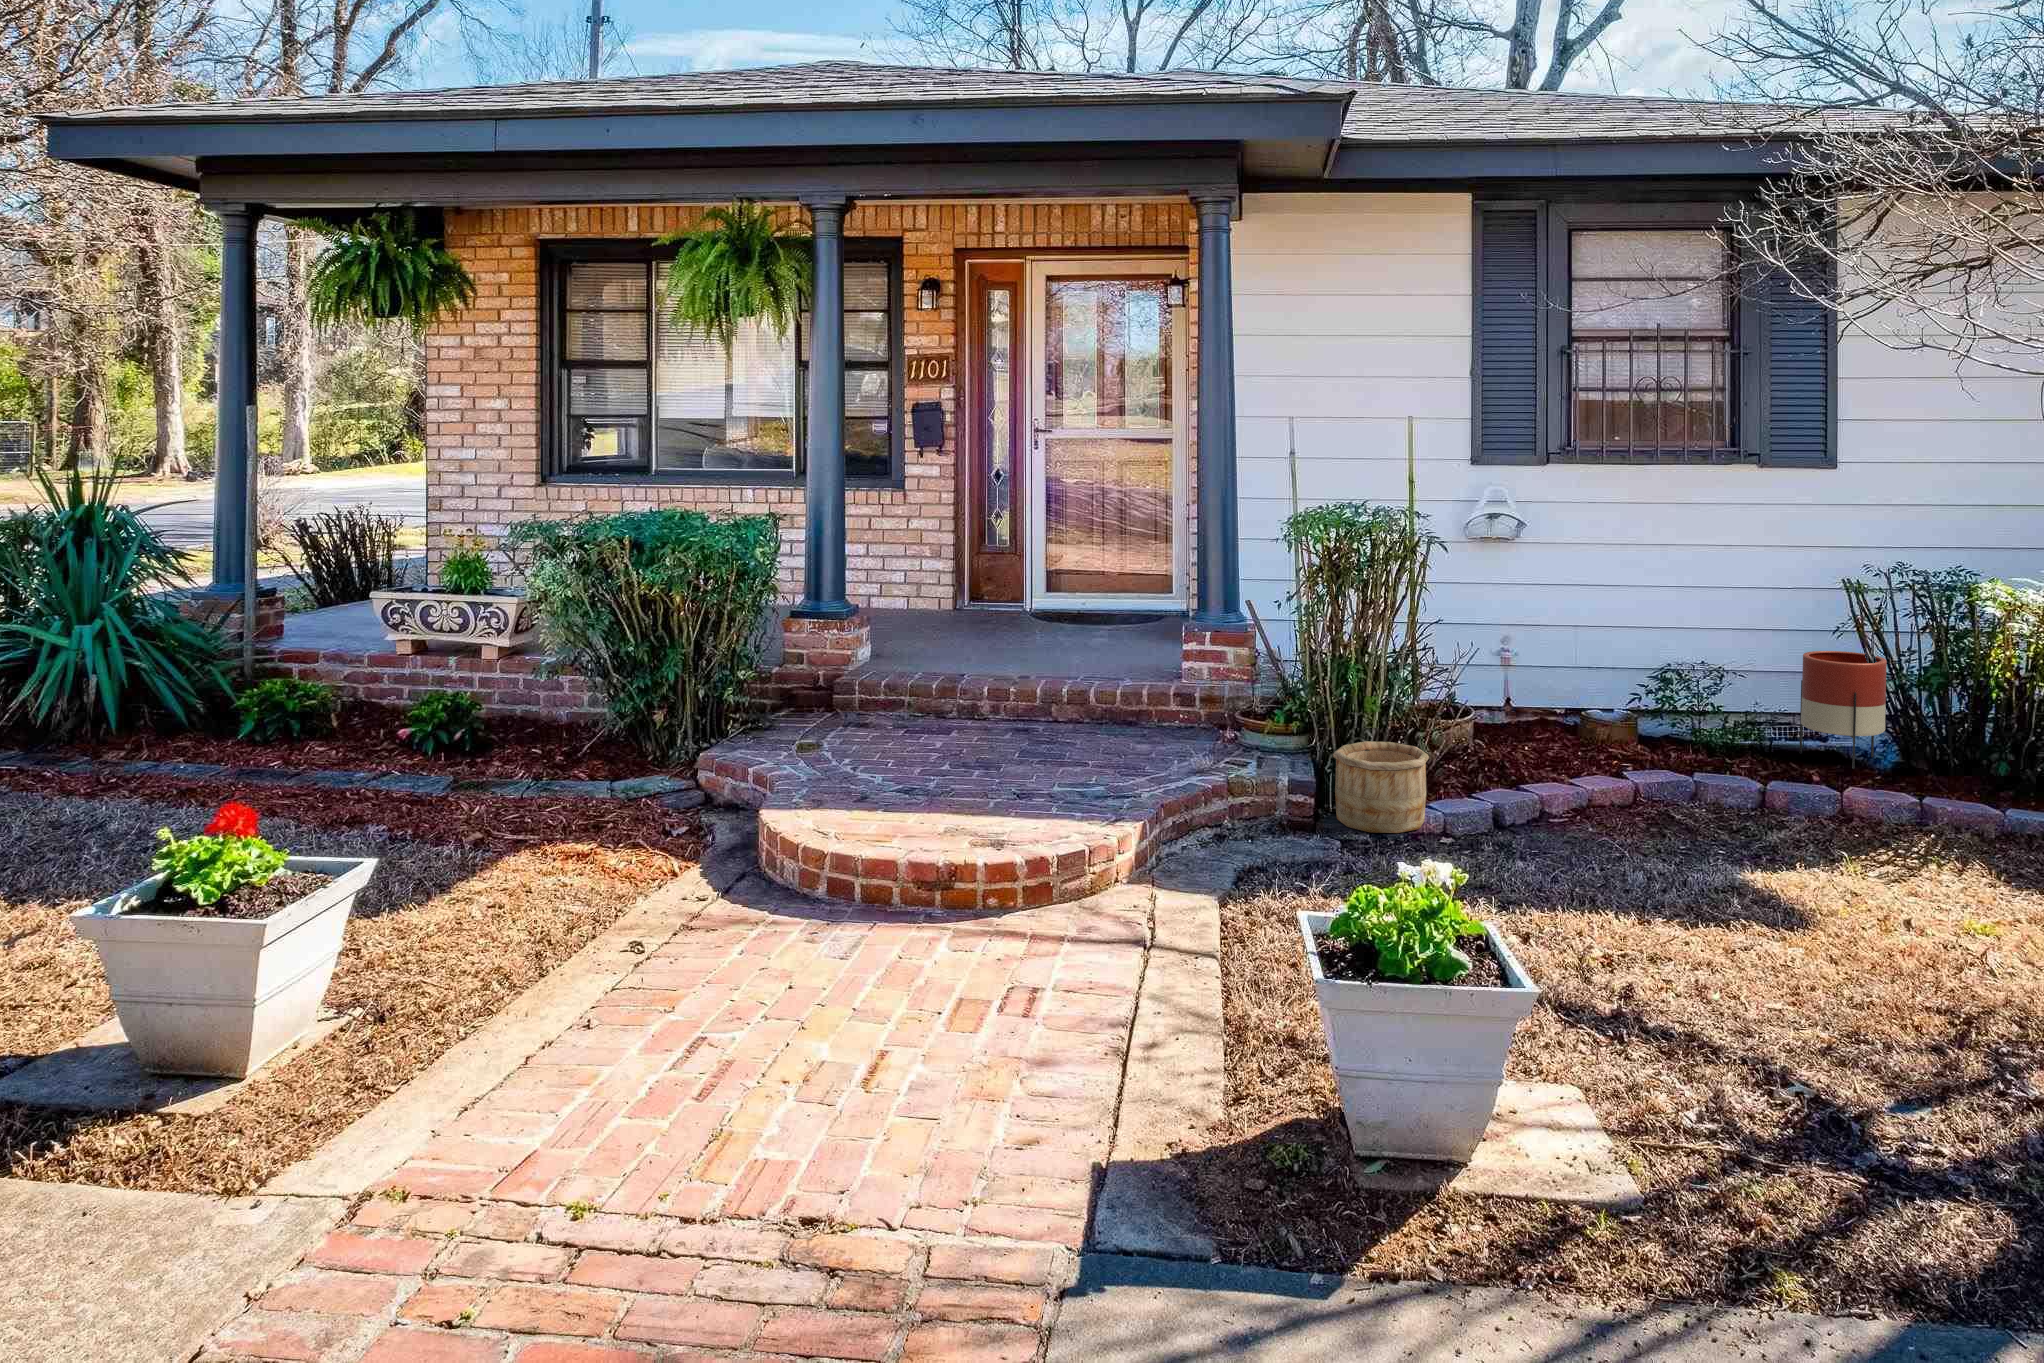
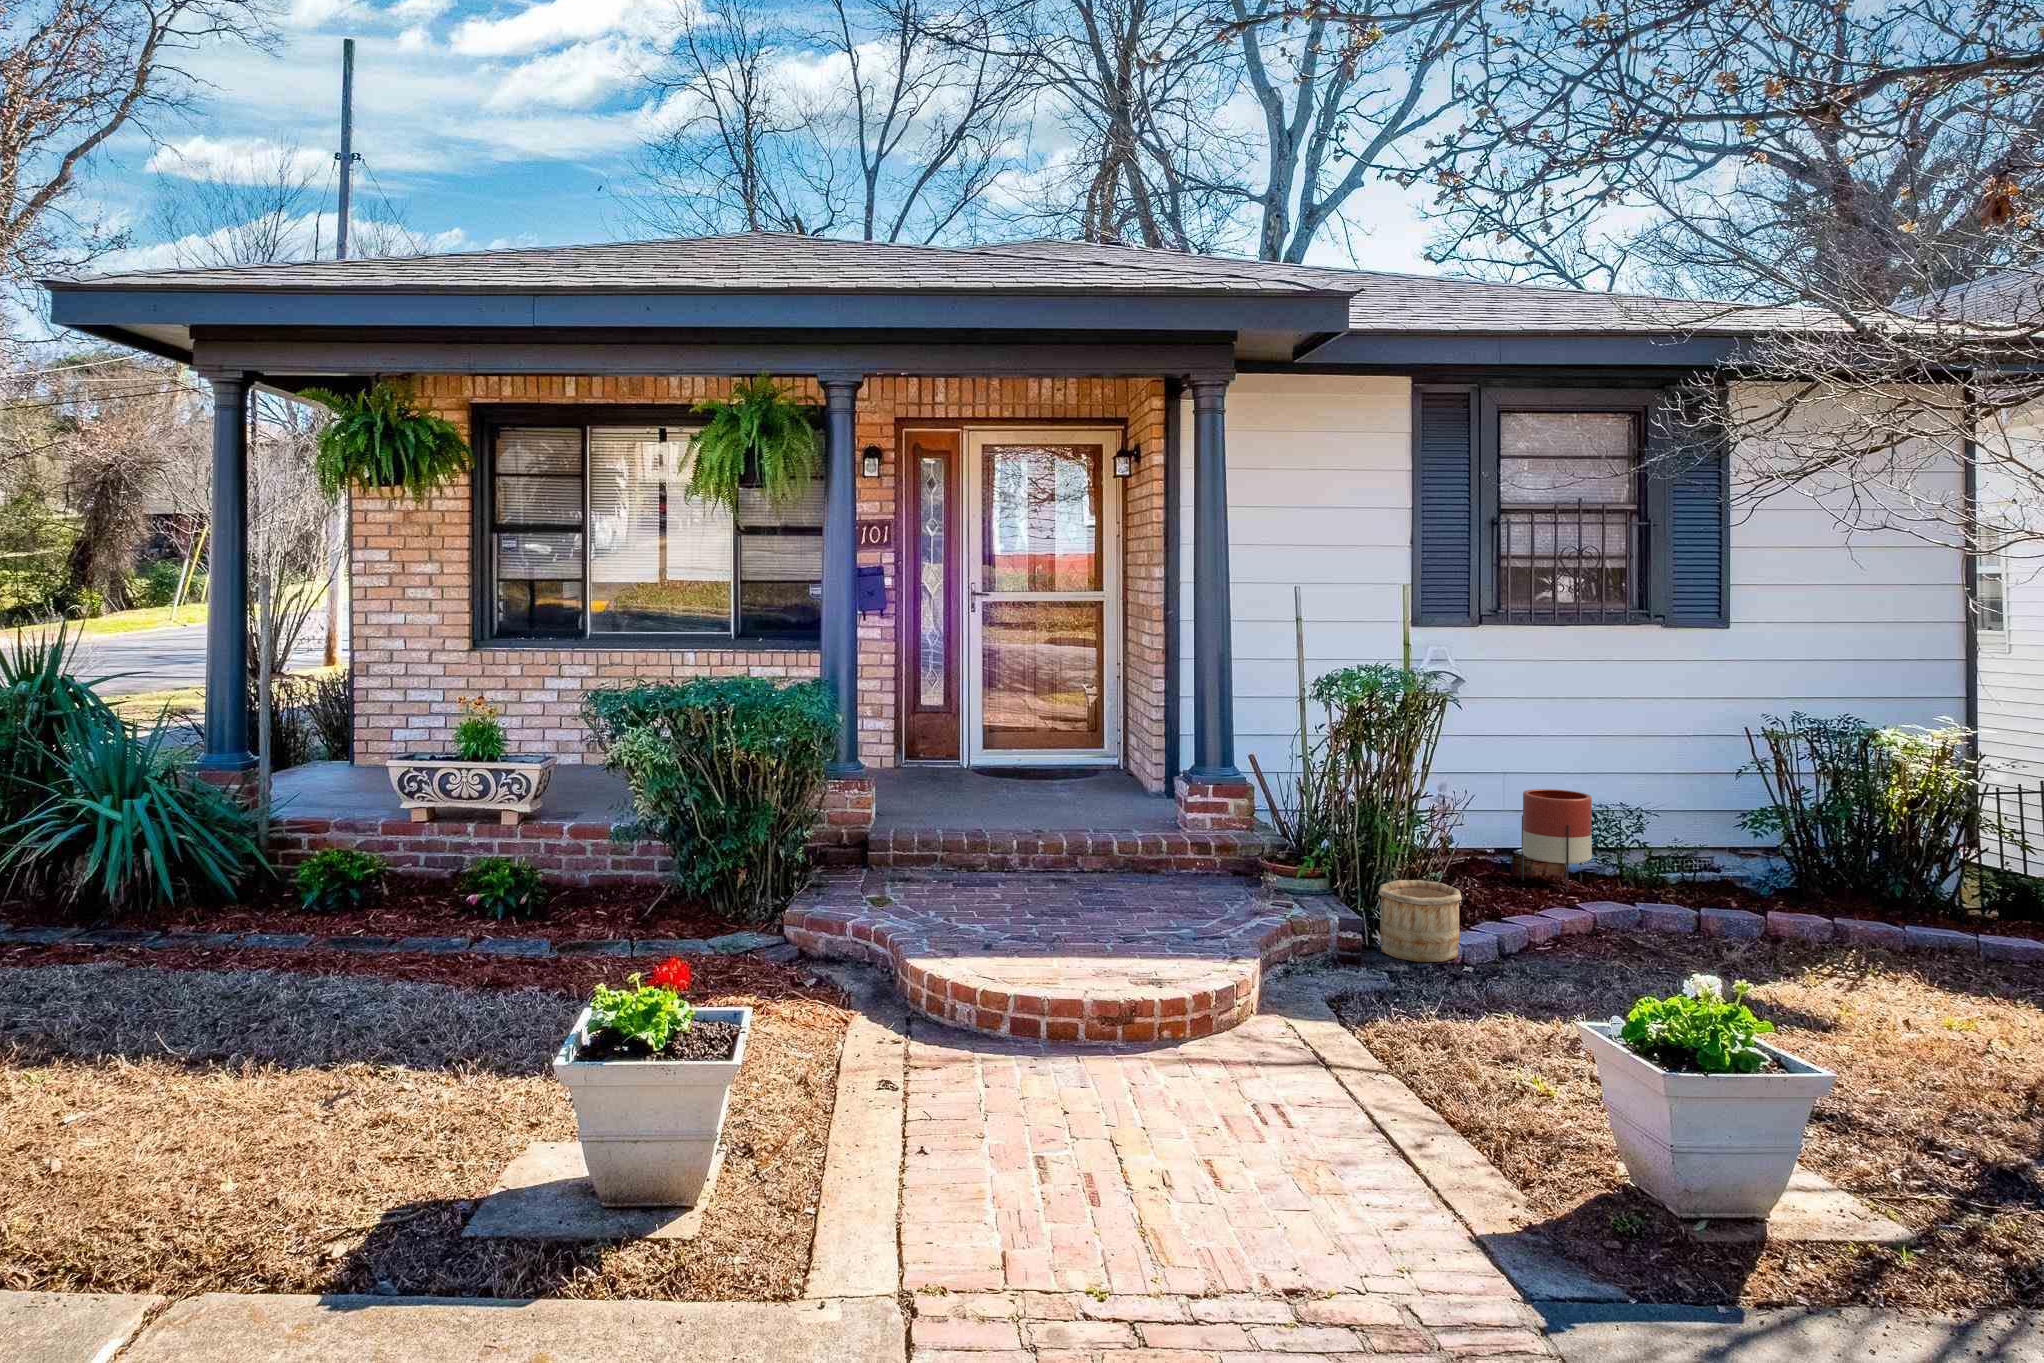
planter: present [1799,651,1887,769] -> present [1521,789,1592,892]

